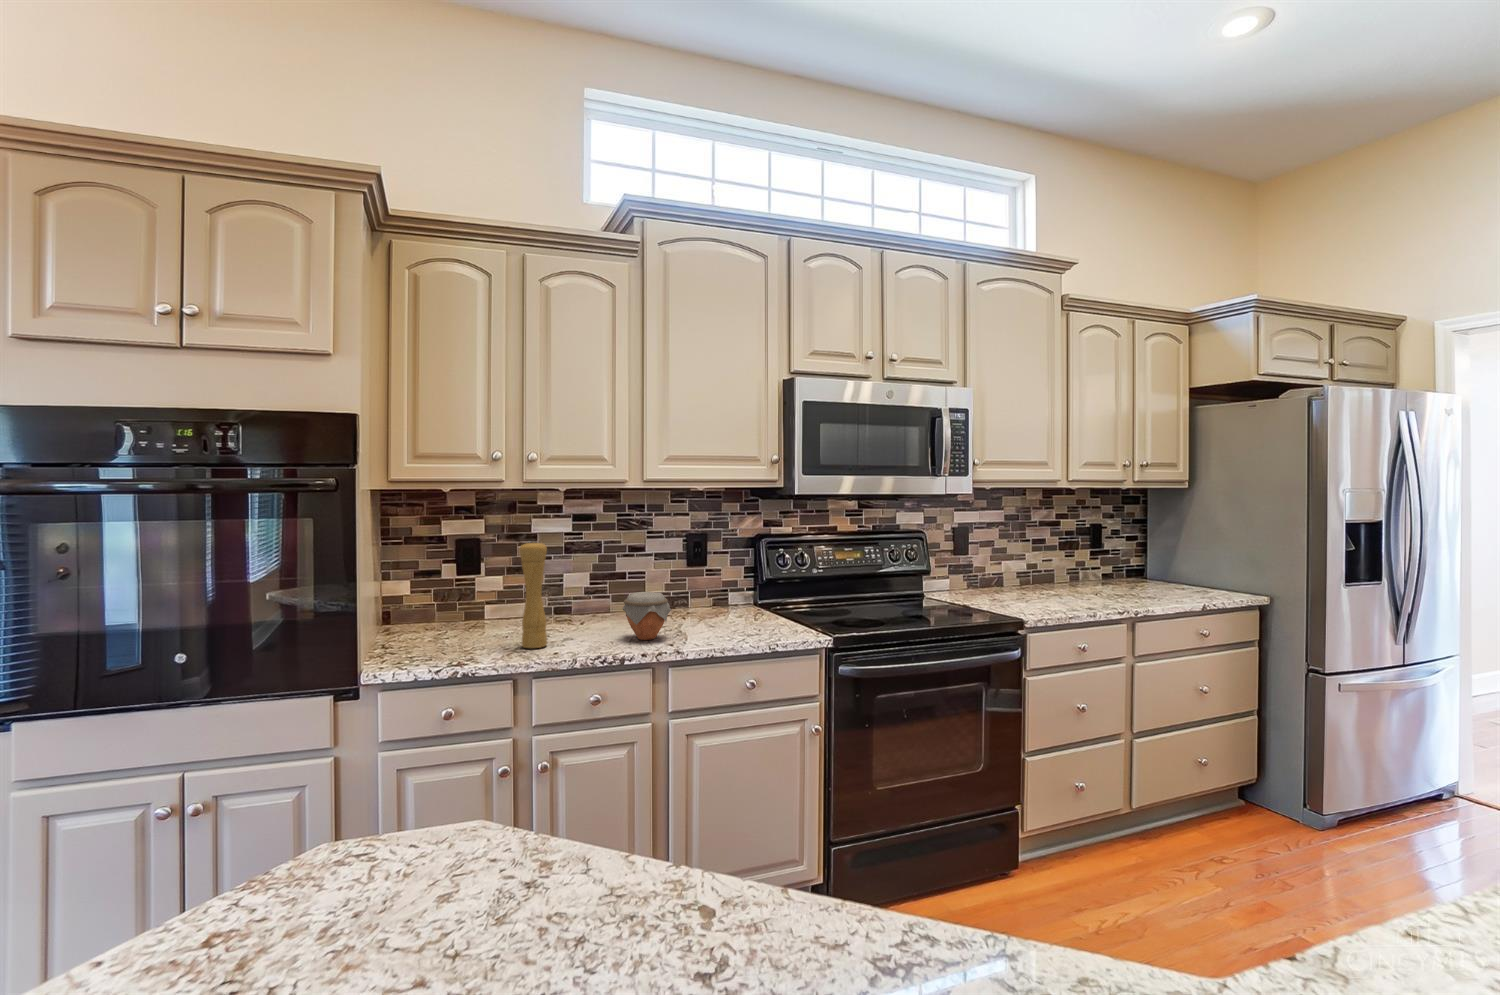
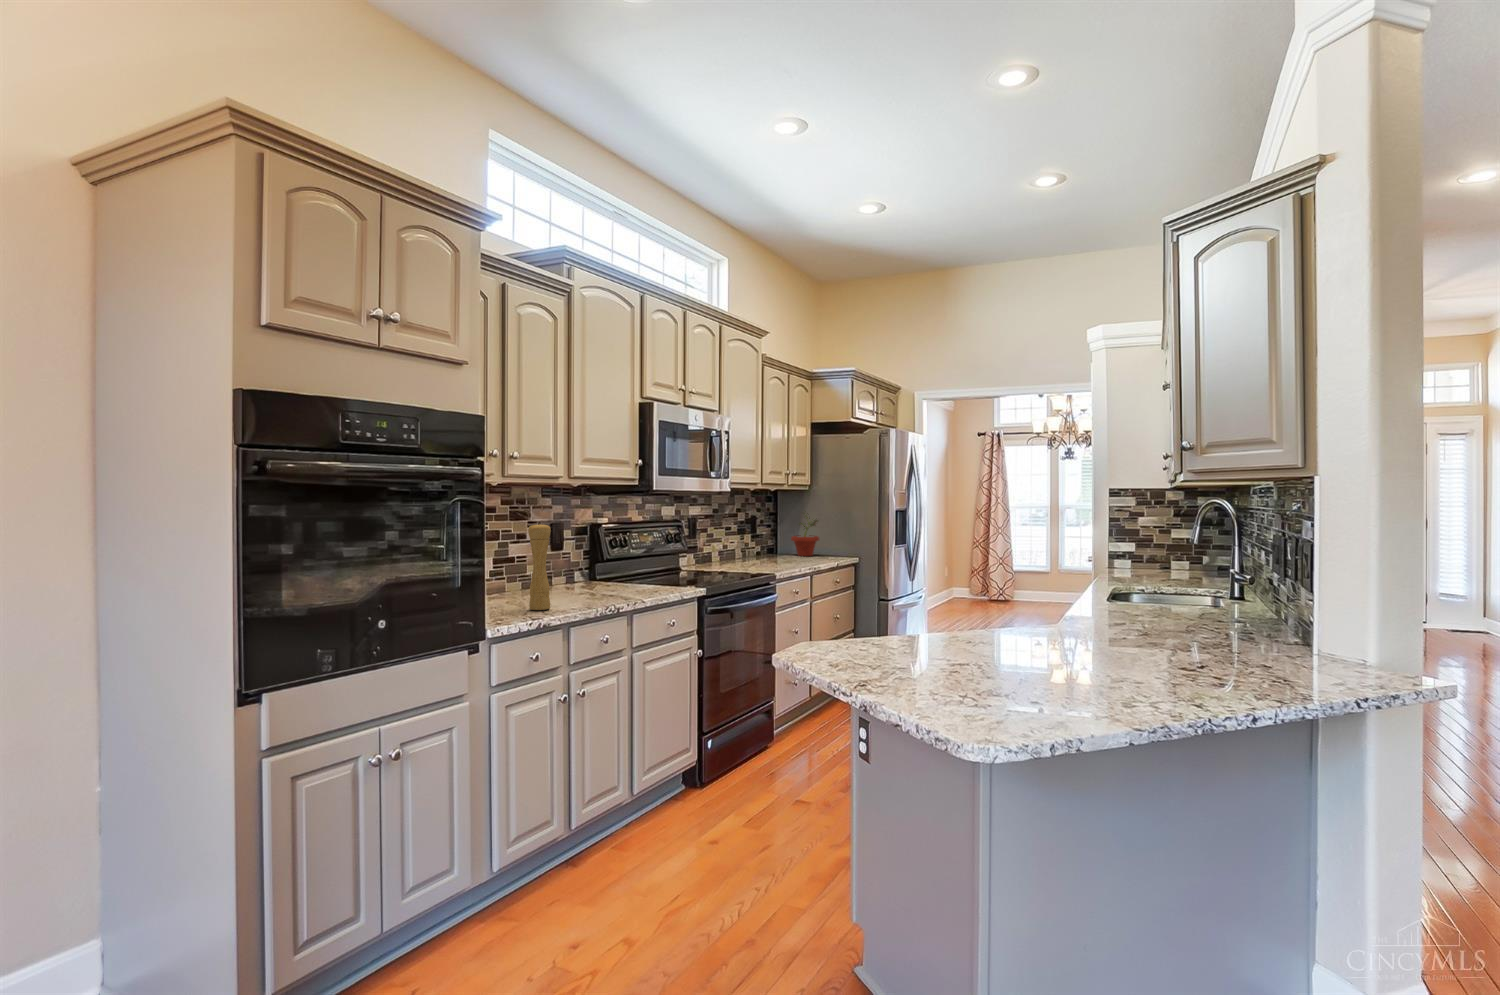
potted plant: none [1162,518,1218,589] -> present [791,515,819,556]
jar: present [622,592,671,640] -> none [577,563,619,600]

